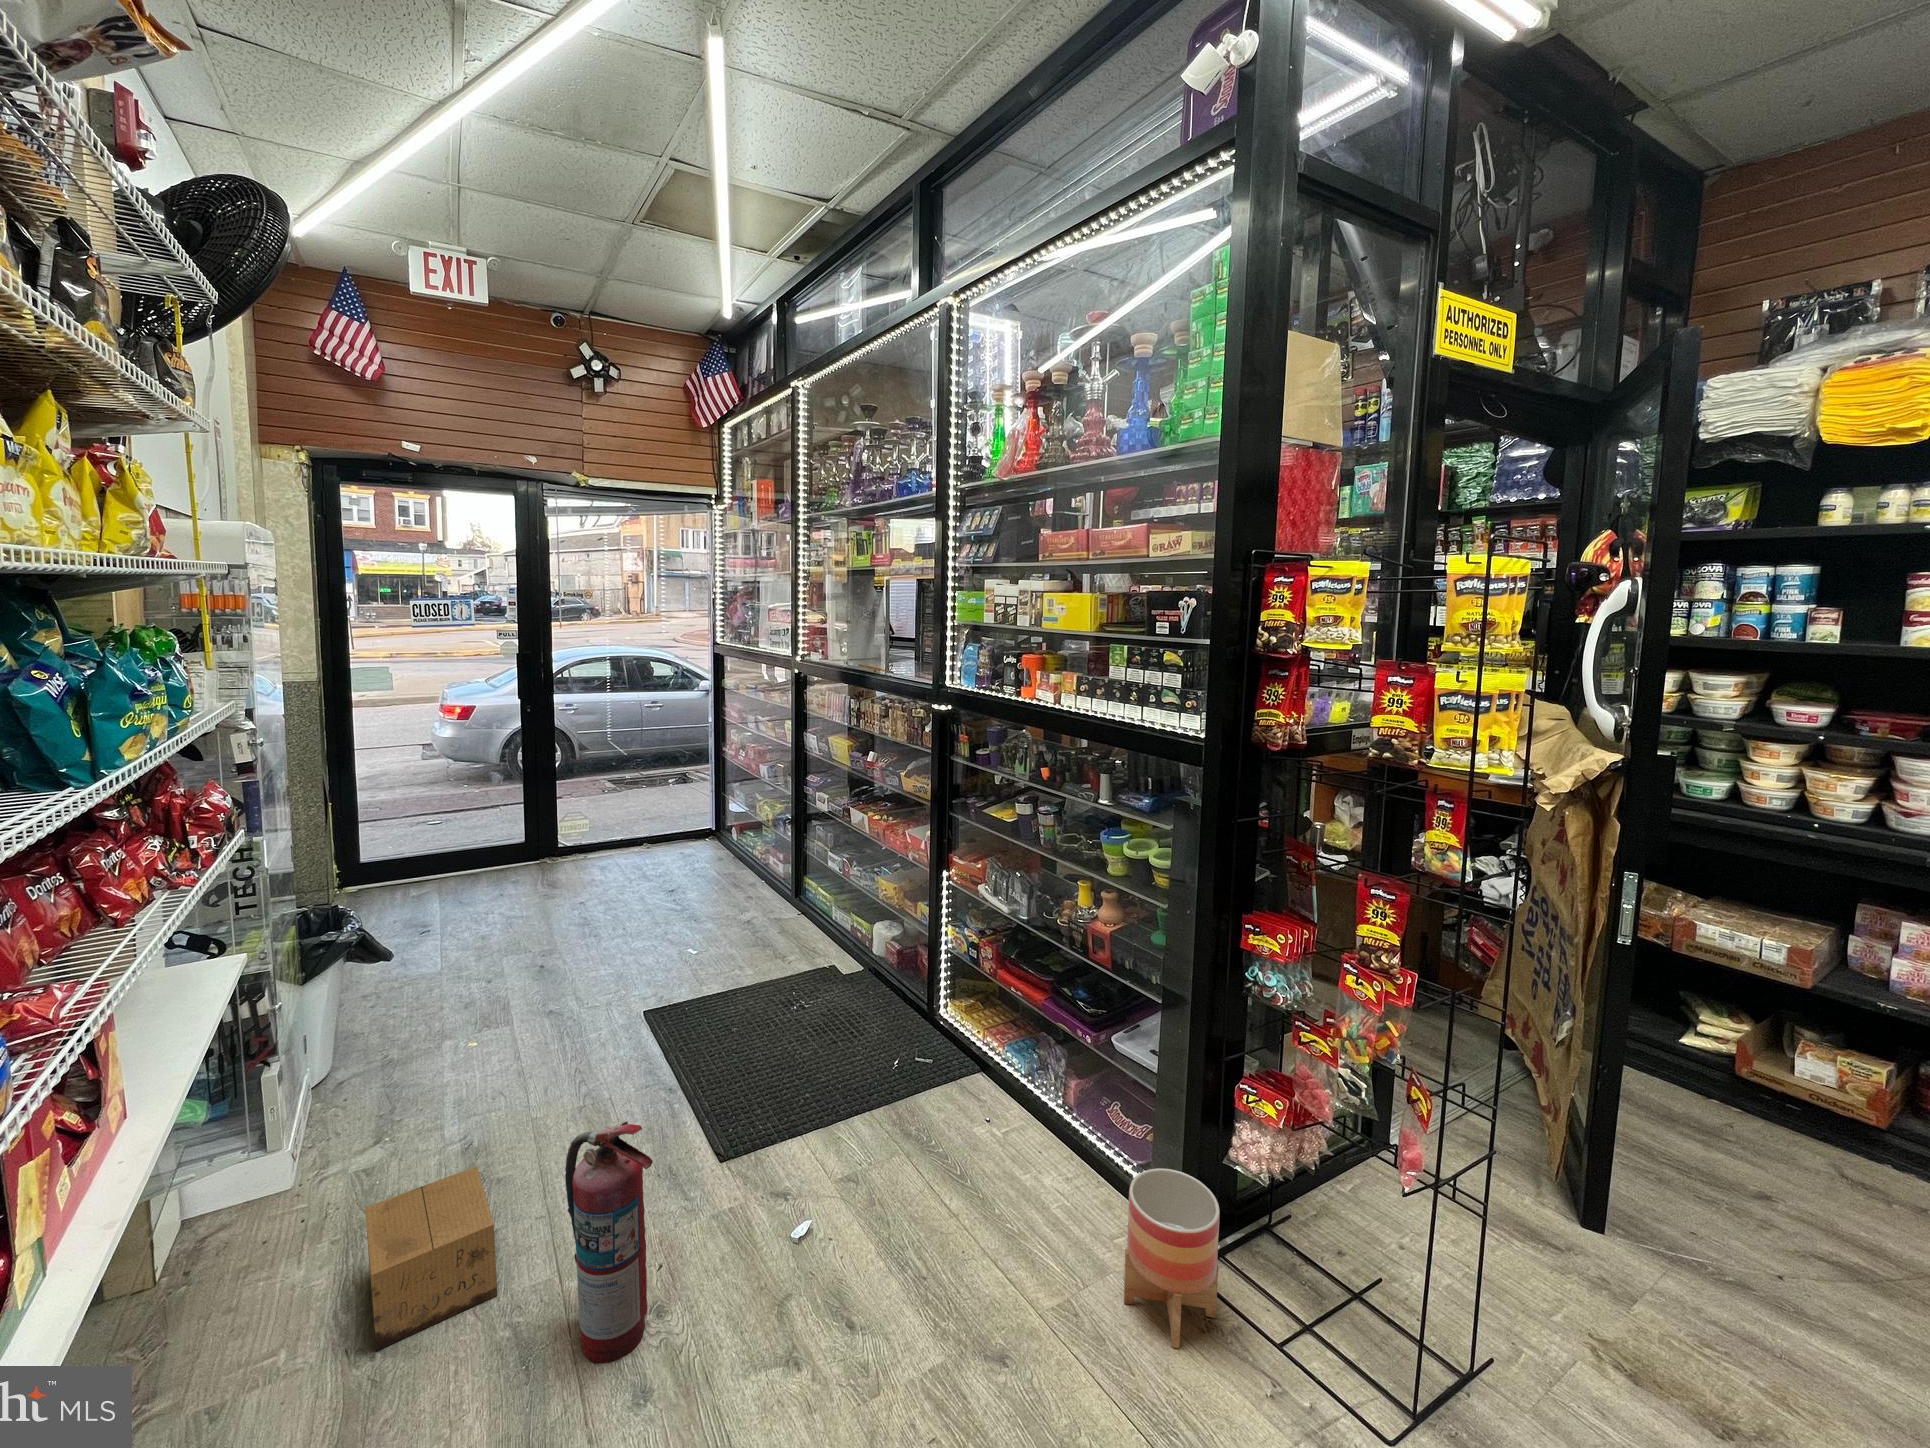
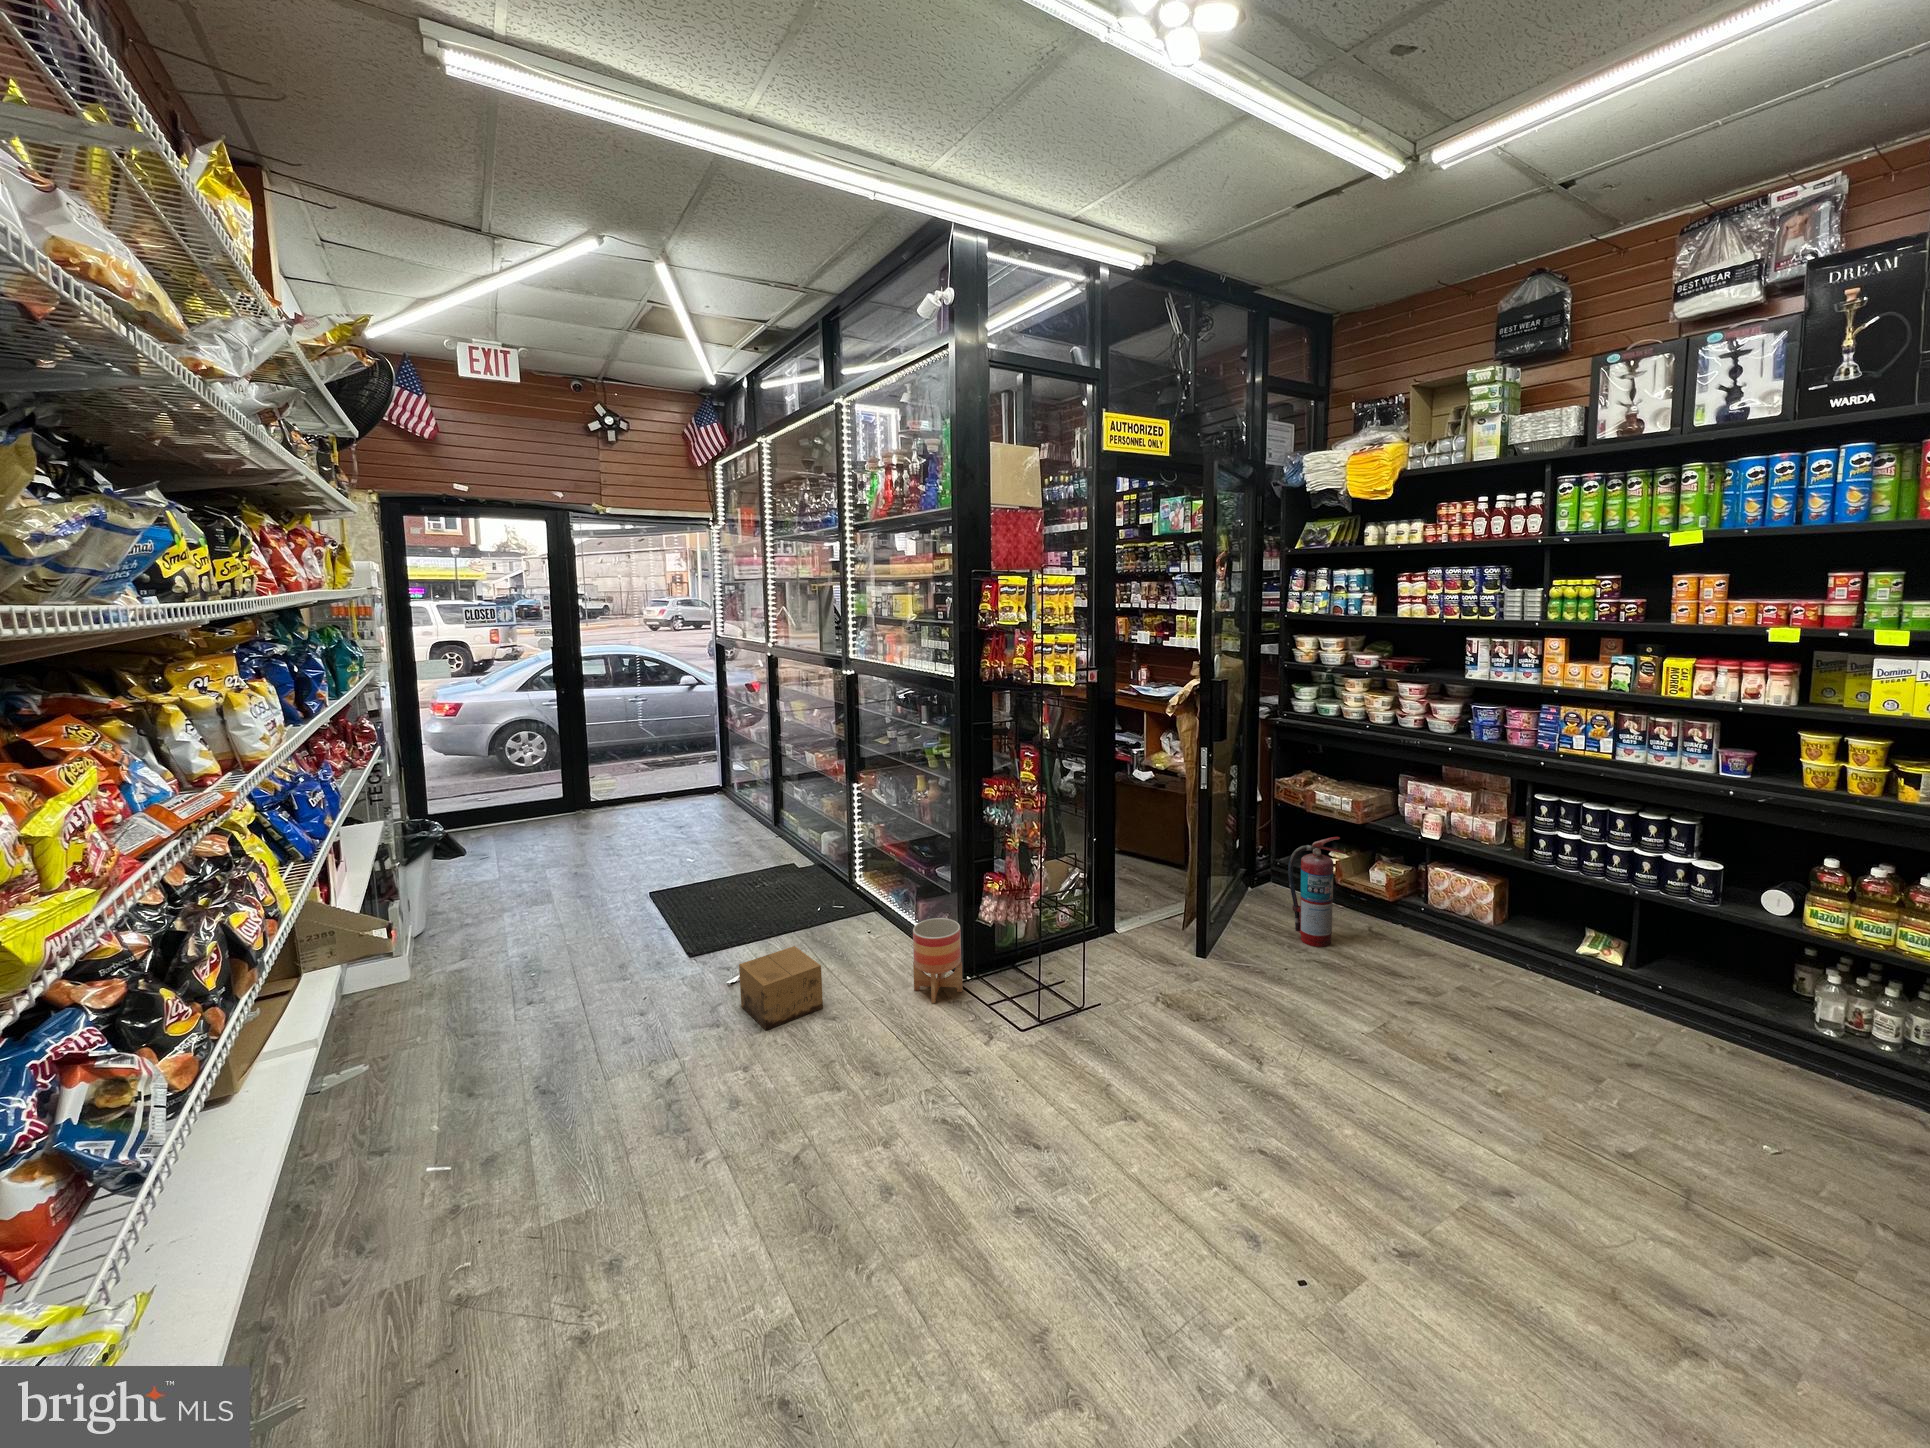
fire extinguisher: present [565,1121,653,1363] -> present [1288,837,1345,947]
cardboard box: present [365,1166,497,1351] -> present [739,946,823,1030]

